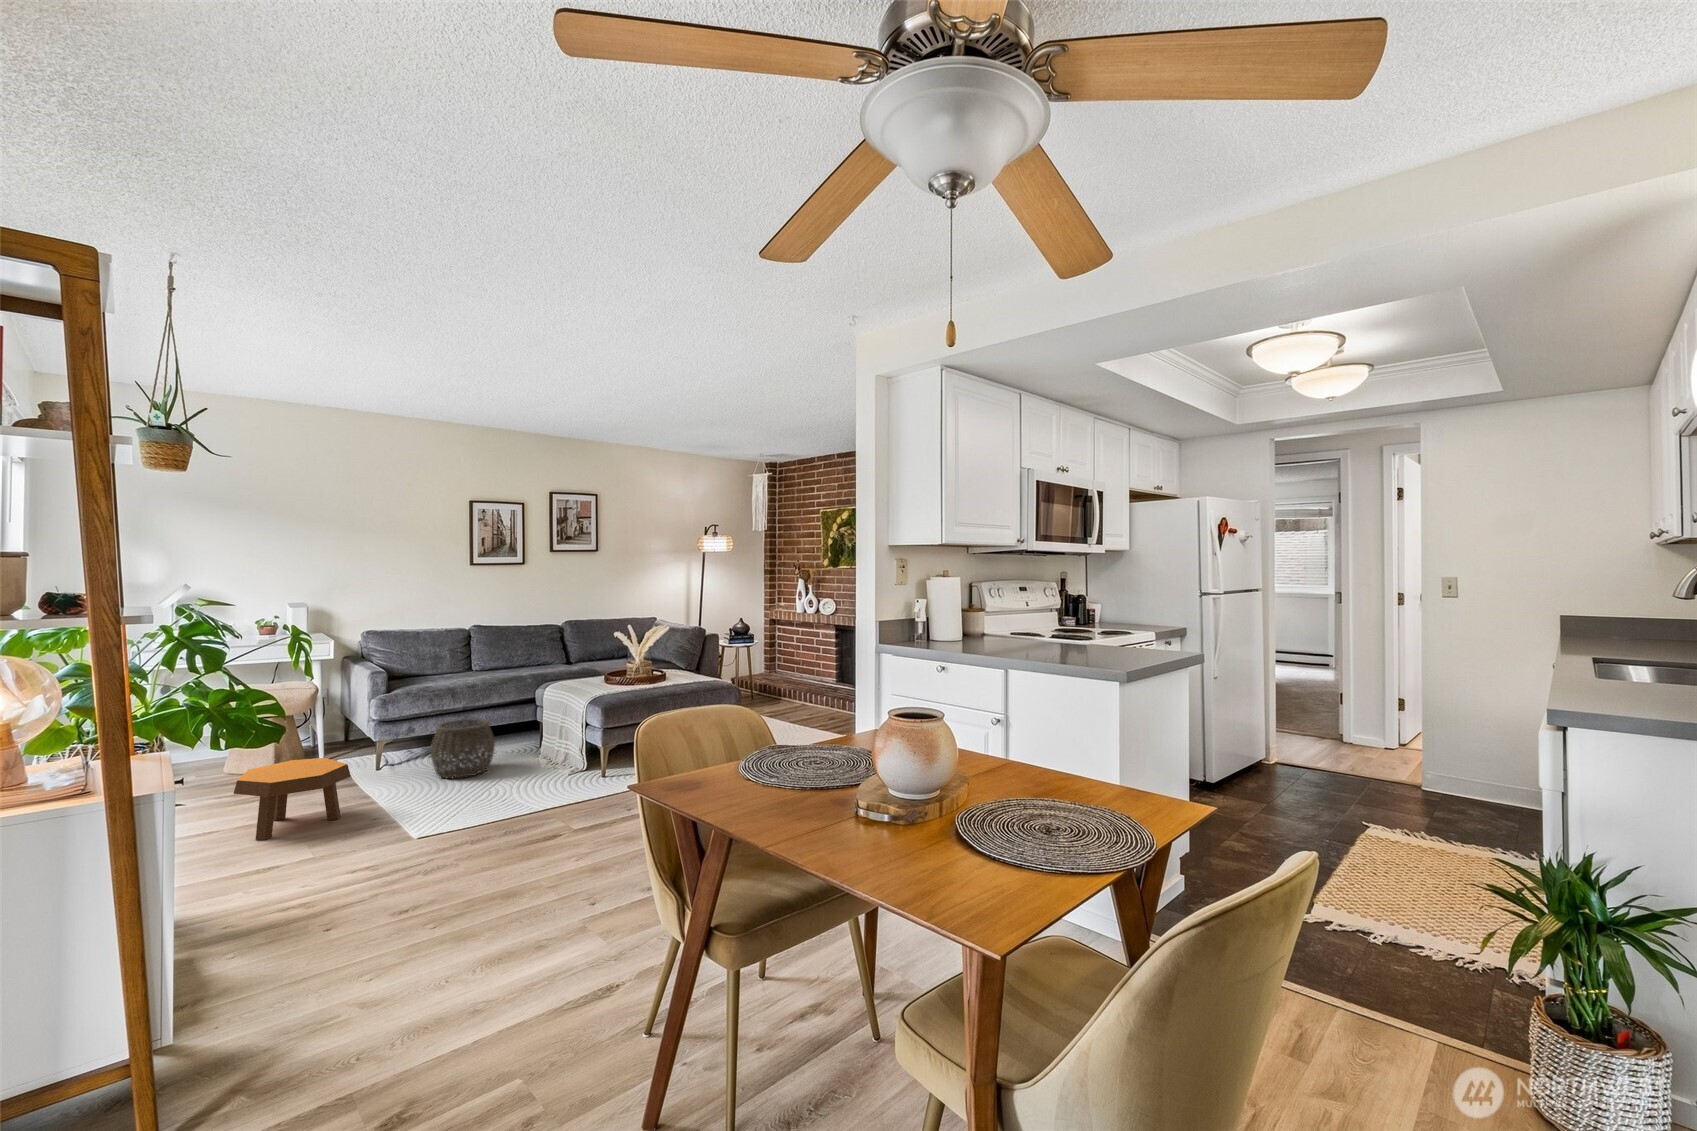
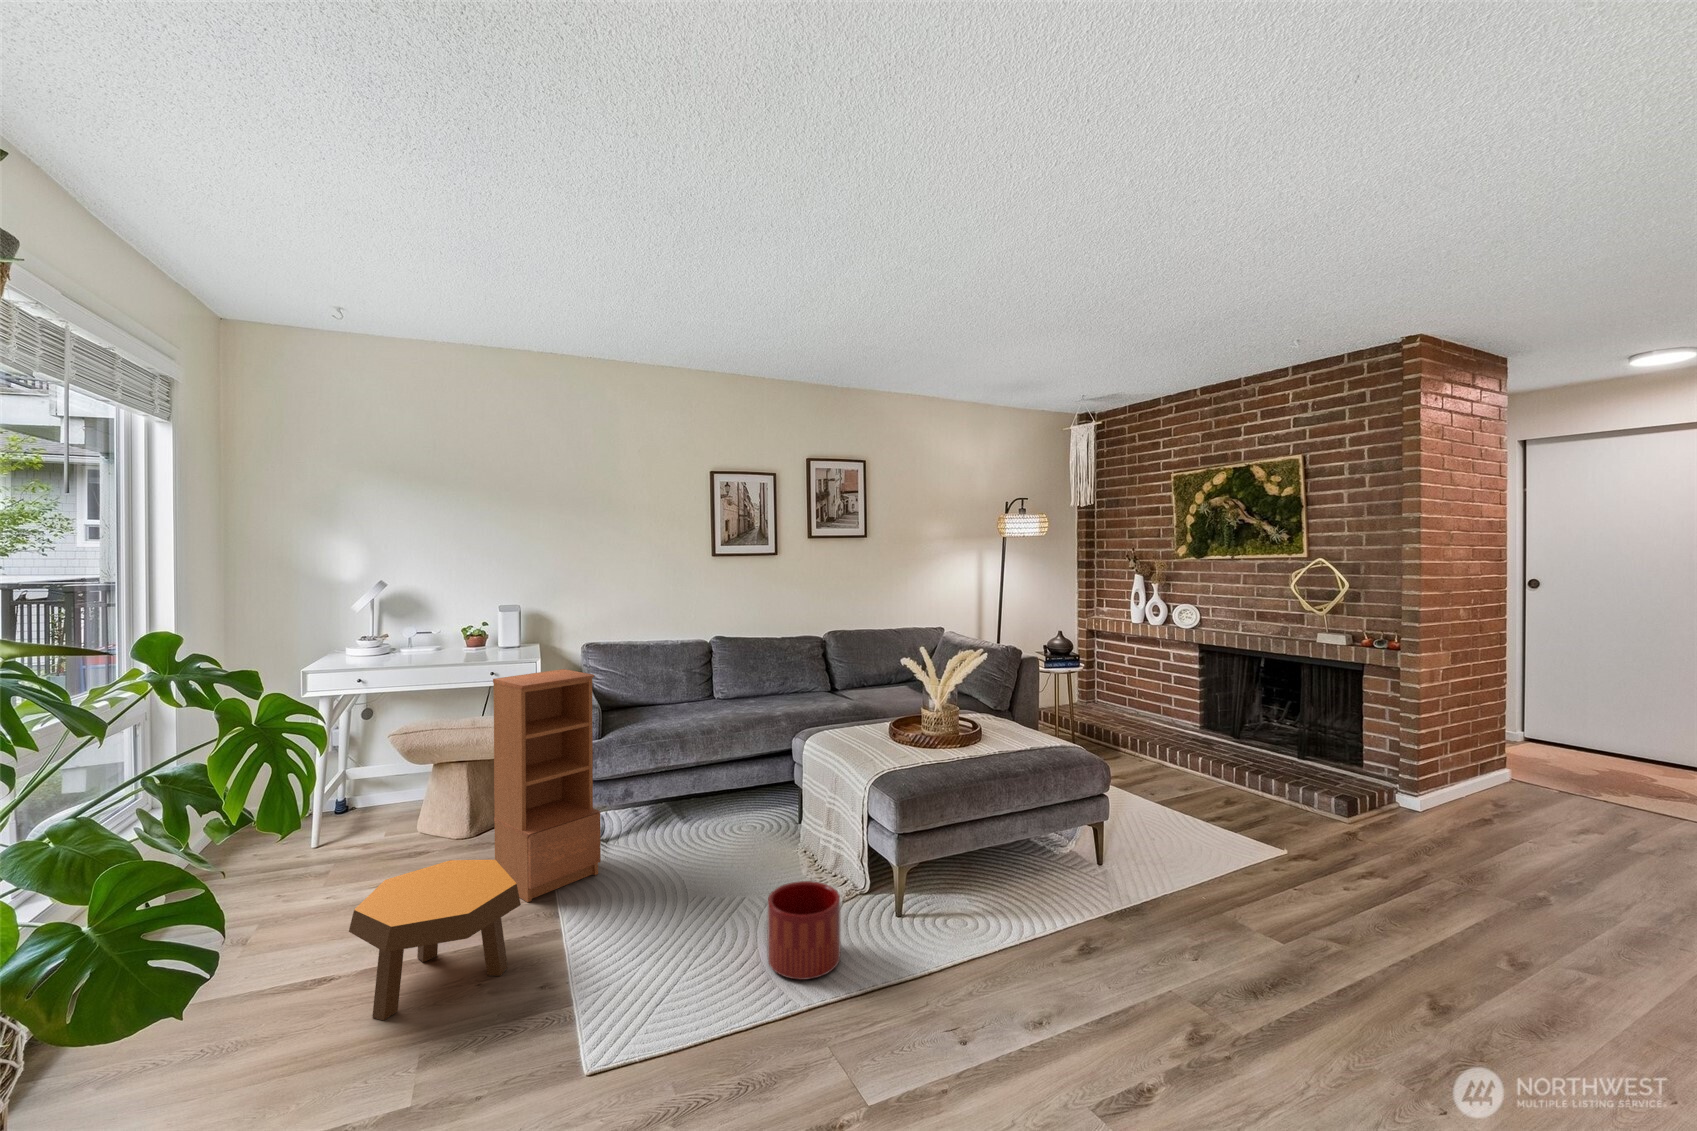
bookcase: none [310,642,393,794] -> present [493,669,601,902]
woven basket: present [431,719,495,778] -> none [649,787,738,887]
planter: none [516,754,562,802] -> present [767,881,841,980]

